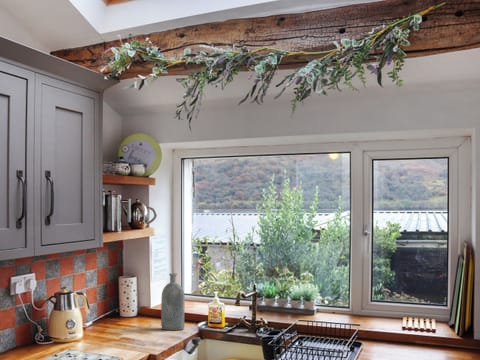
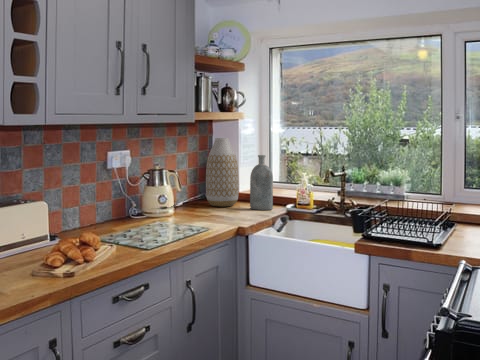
vase: none [116,254,150,326] -> present [206,138,239,207]

